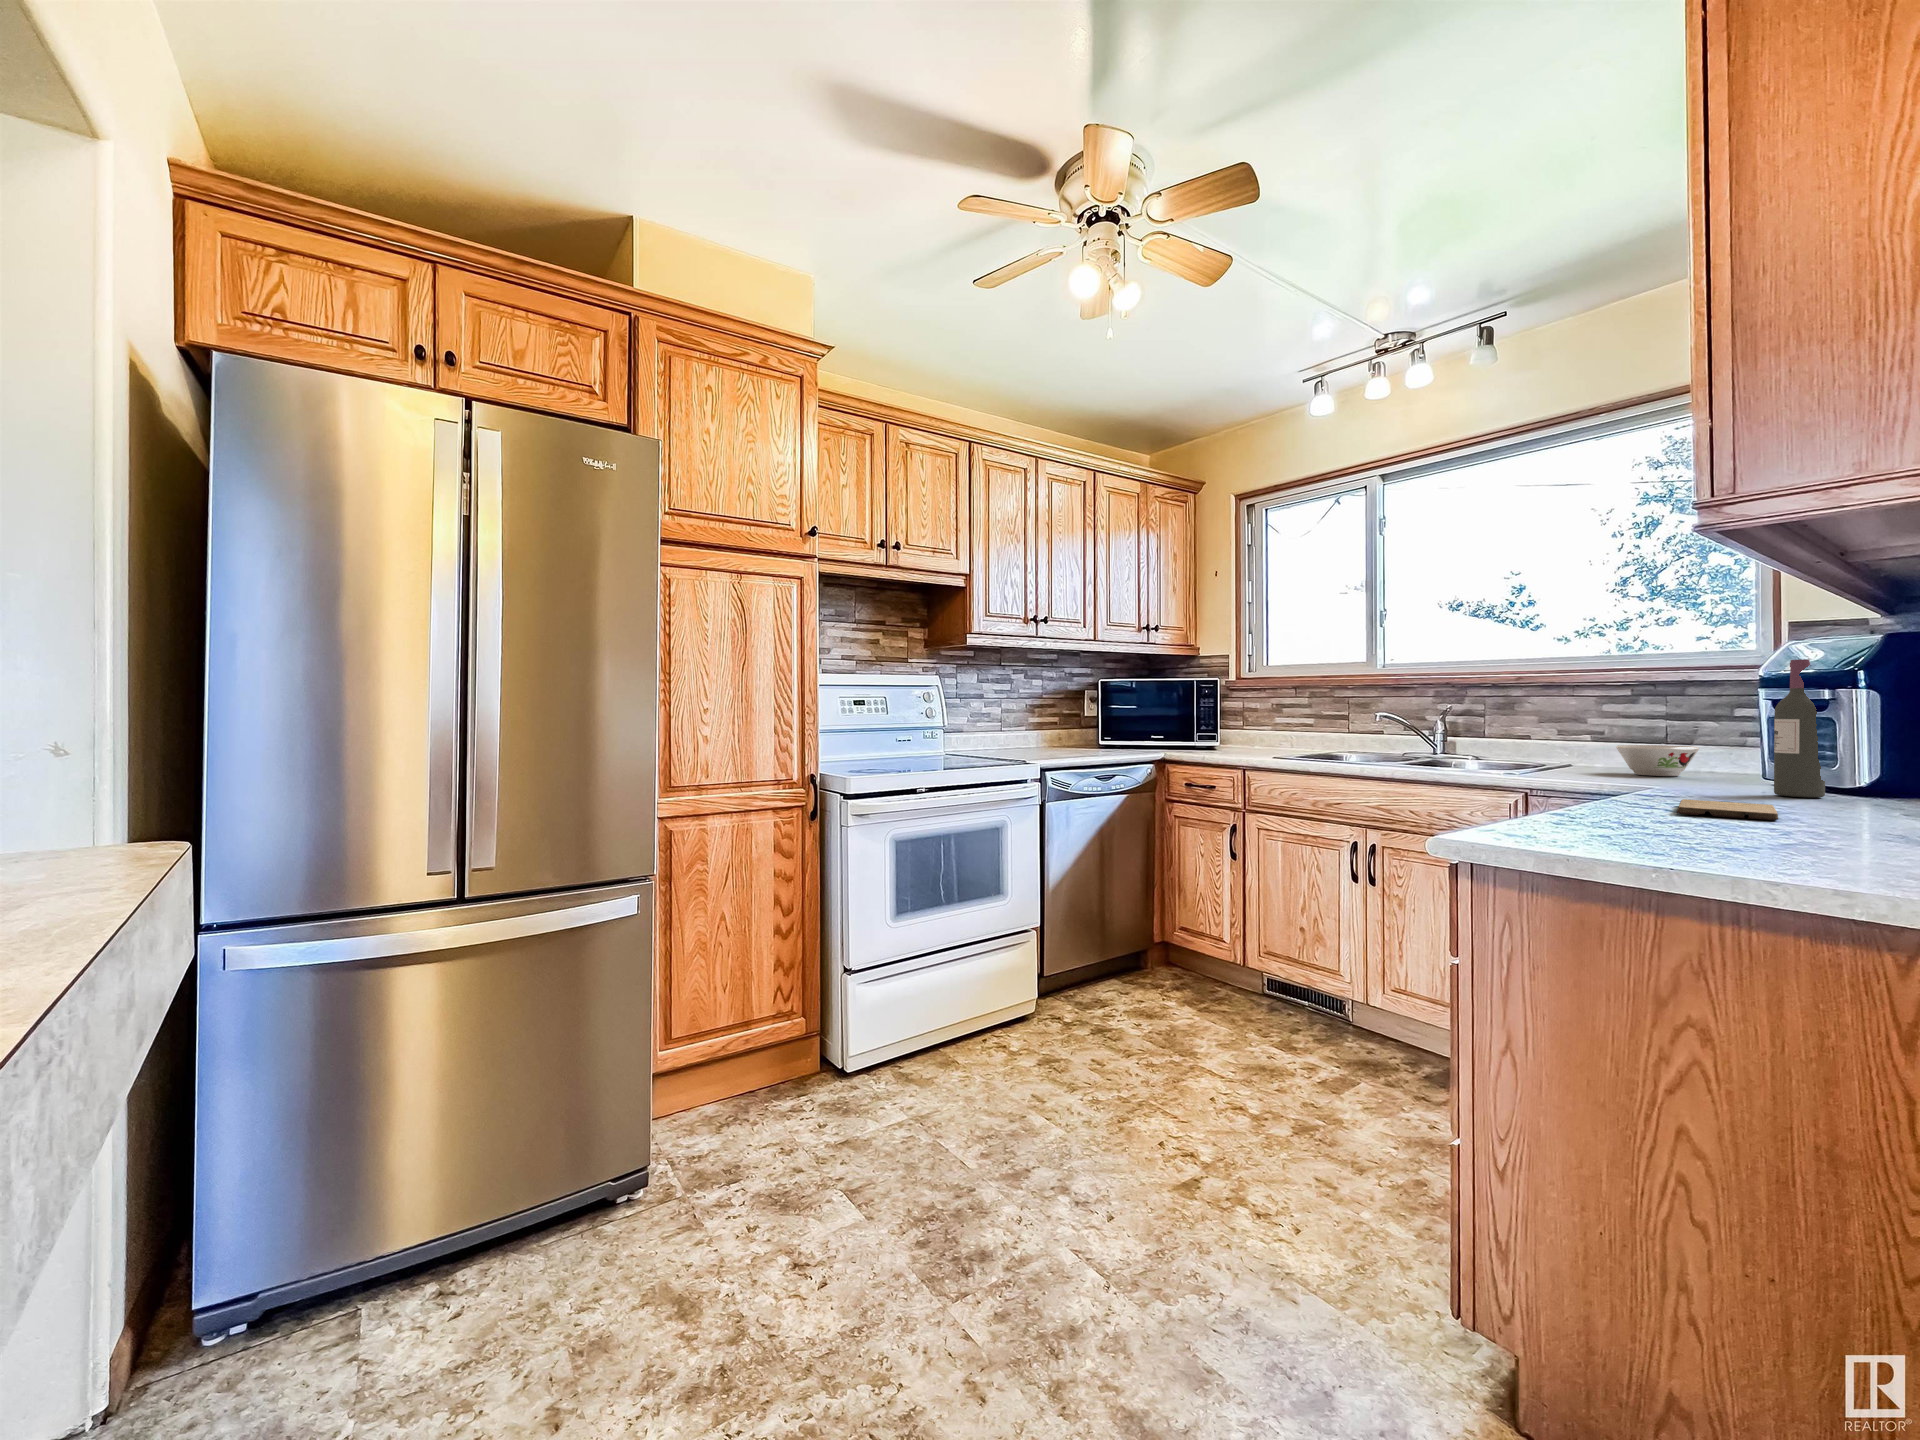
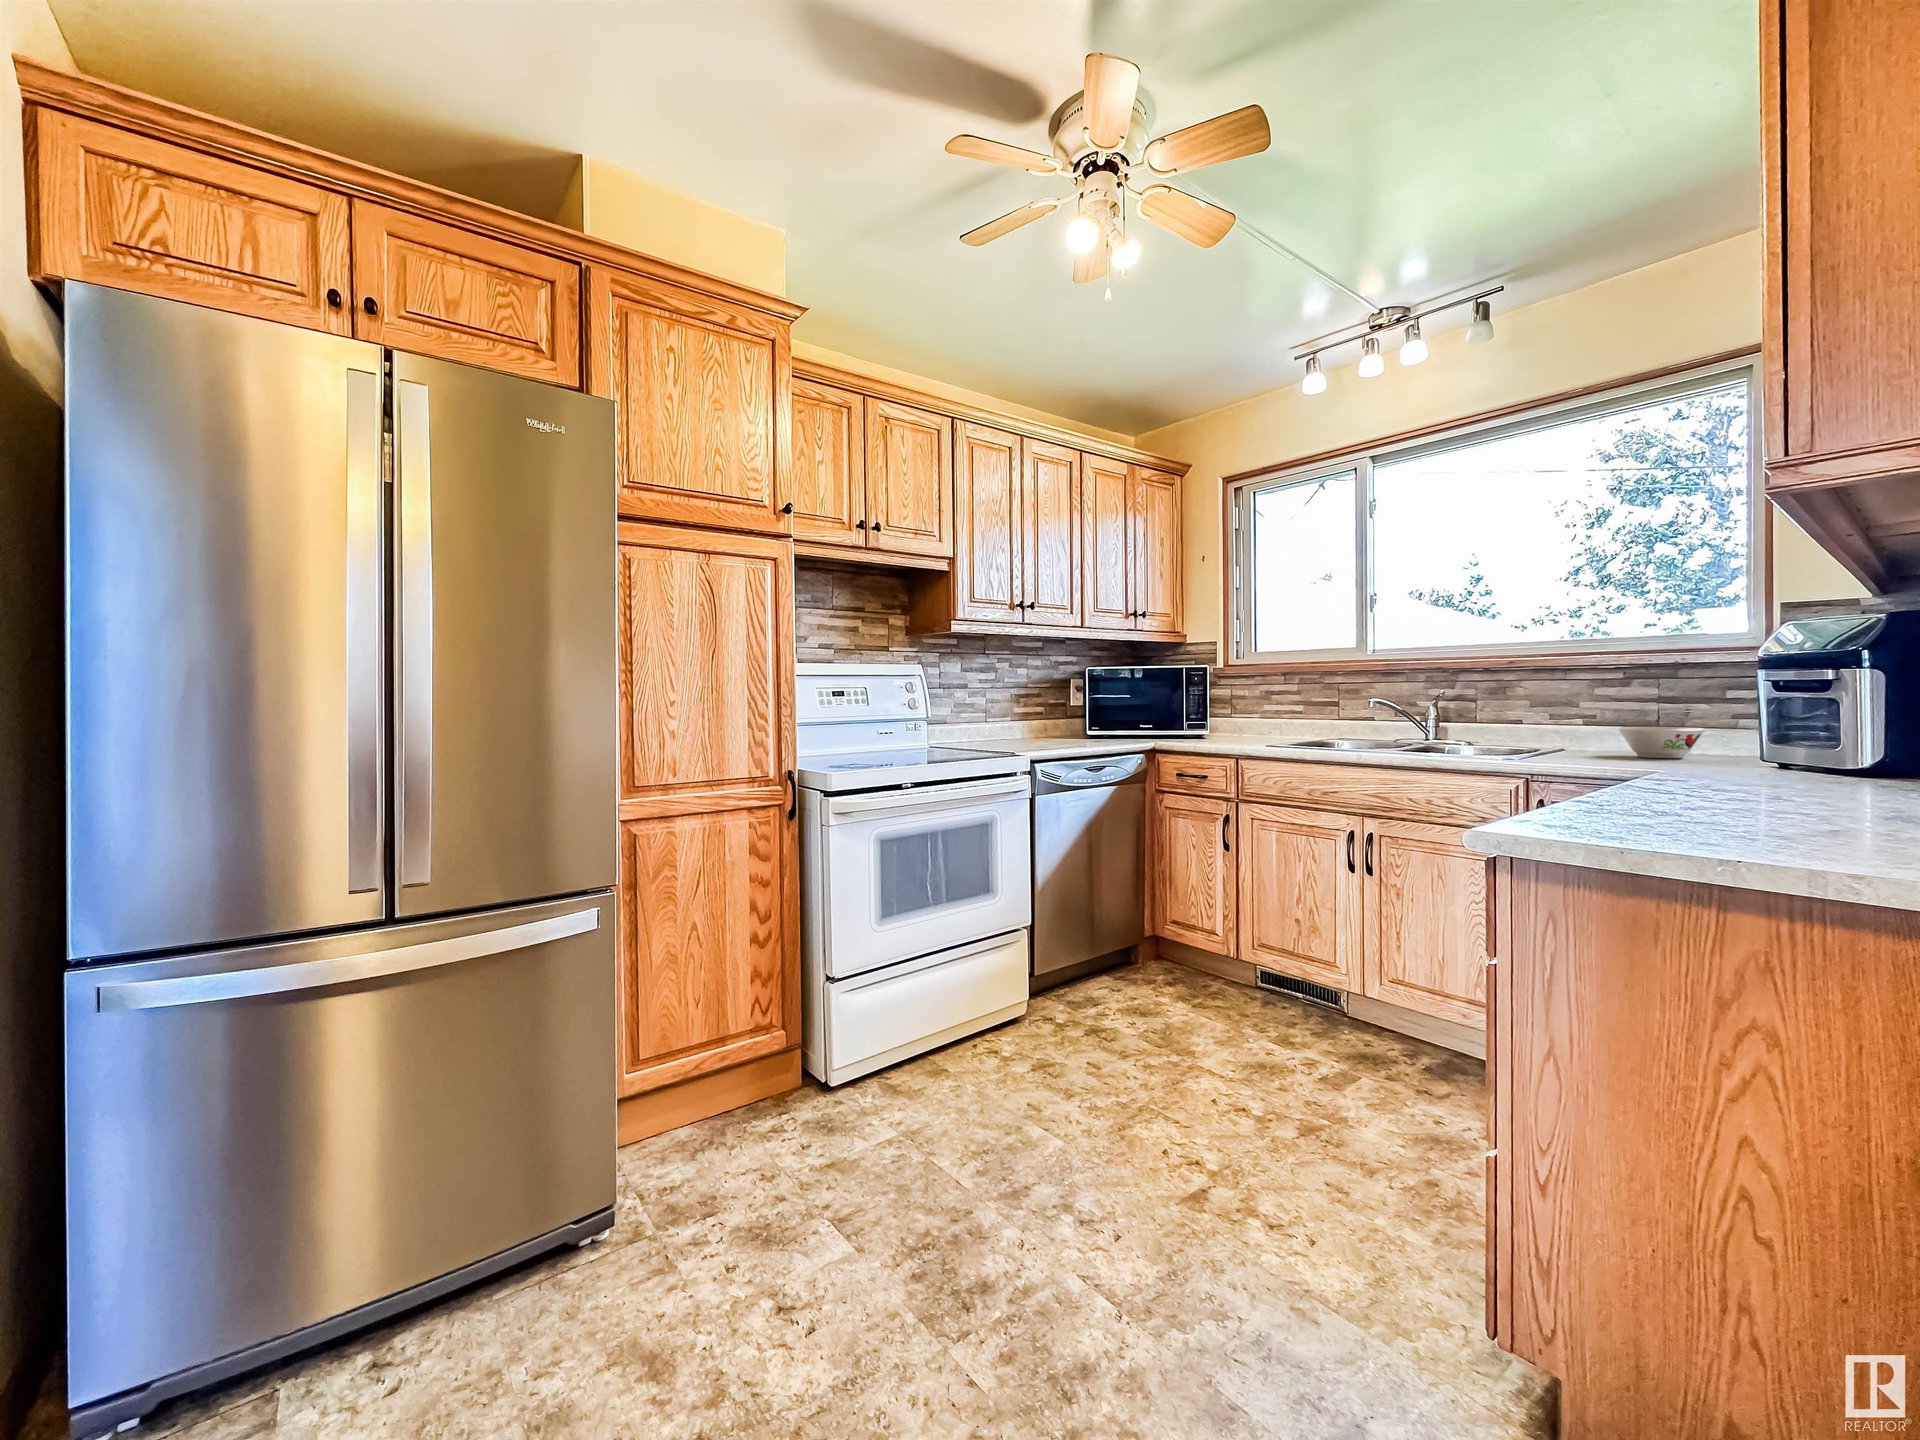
wine bottle: present [1774,659,1825,797] -> none [1800,635,1855,779]
cutting board: present [1677,799,1778,820] -> none [1717,783,1836,805]

